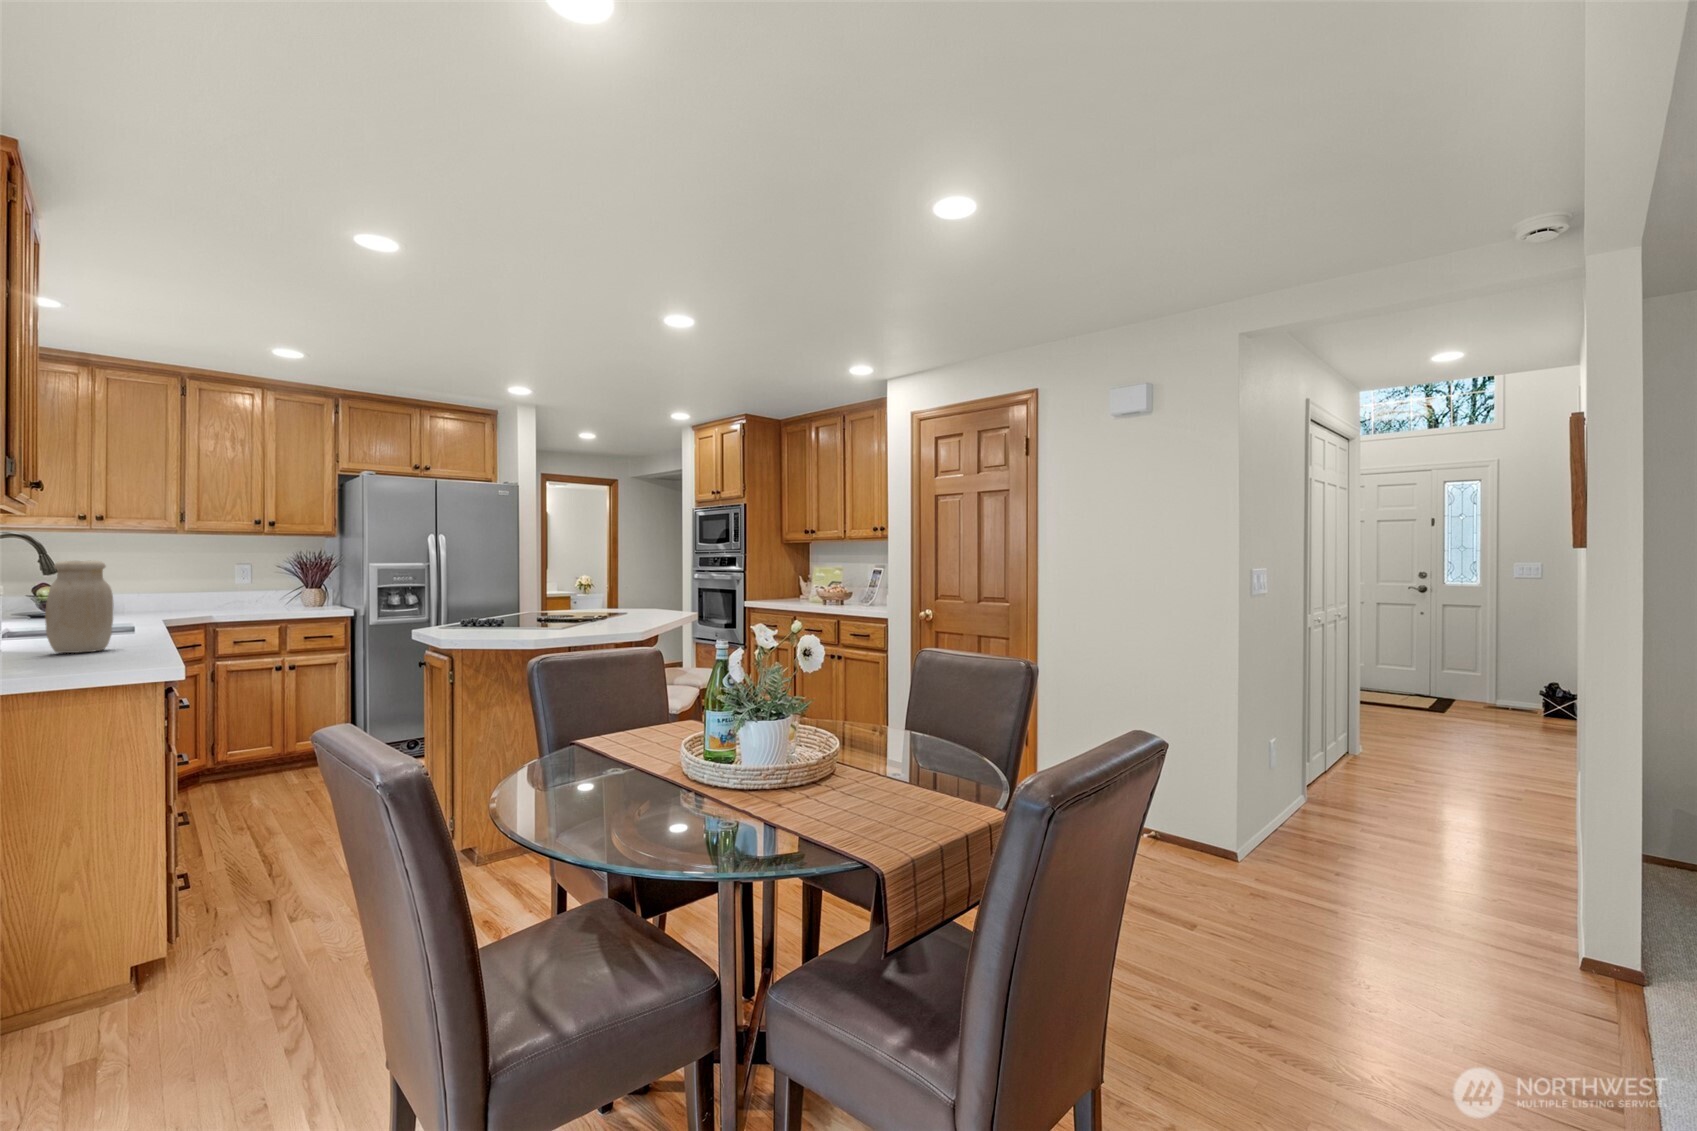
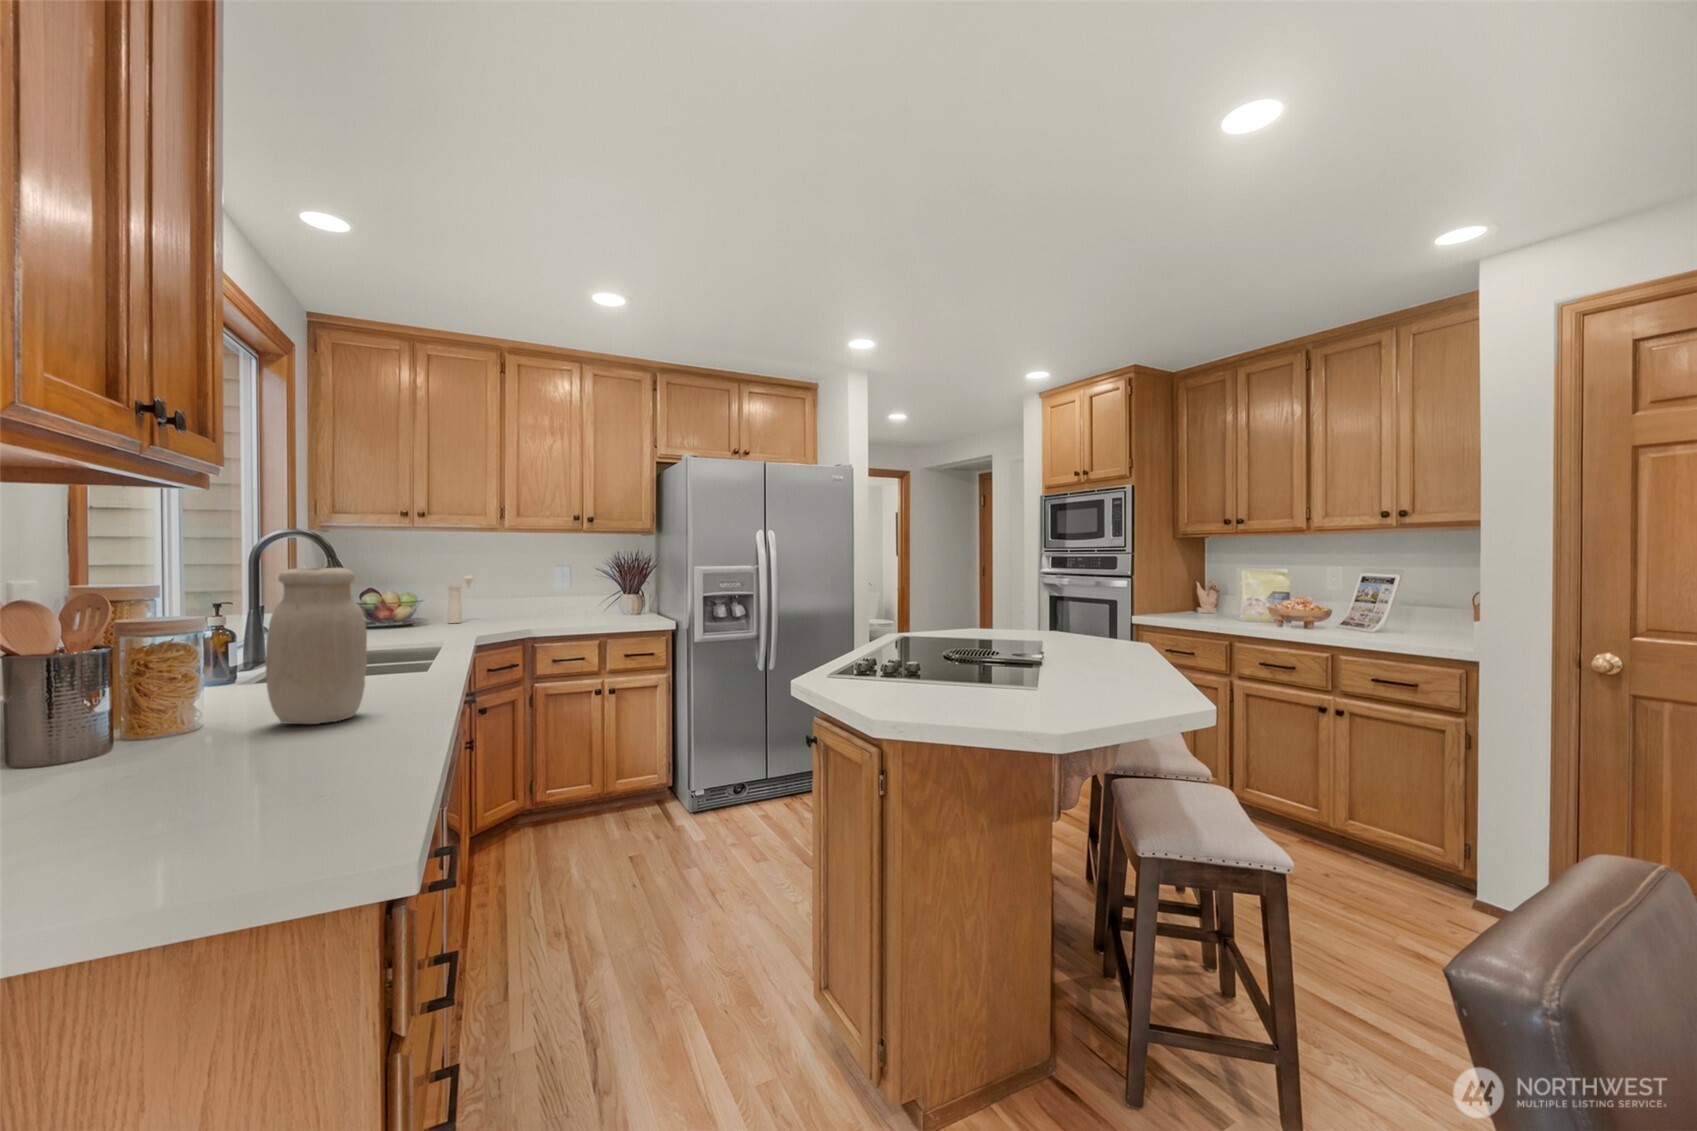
pepper mill: none [125,572,151,614] -> present [448,575,473,623]

